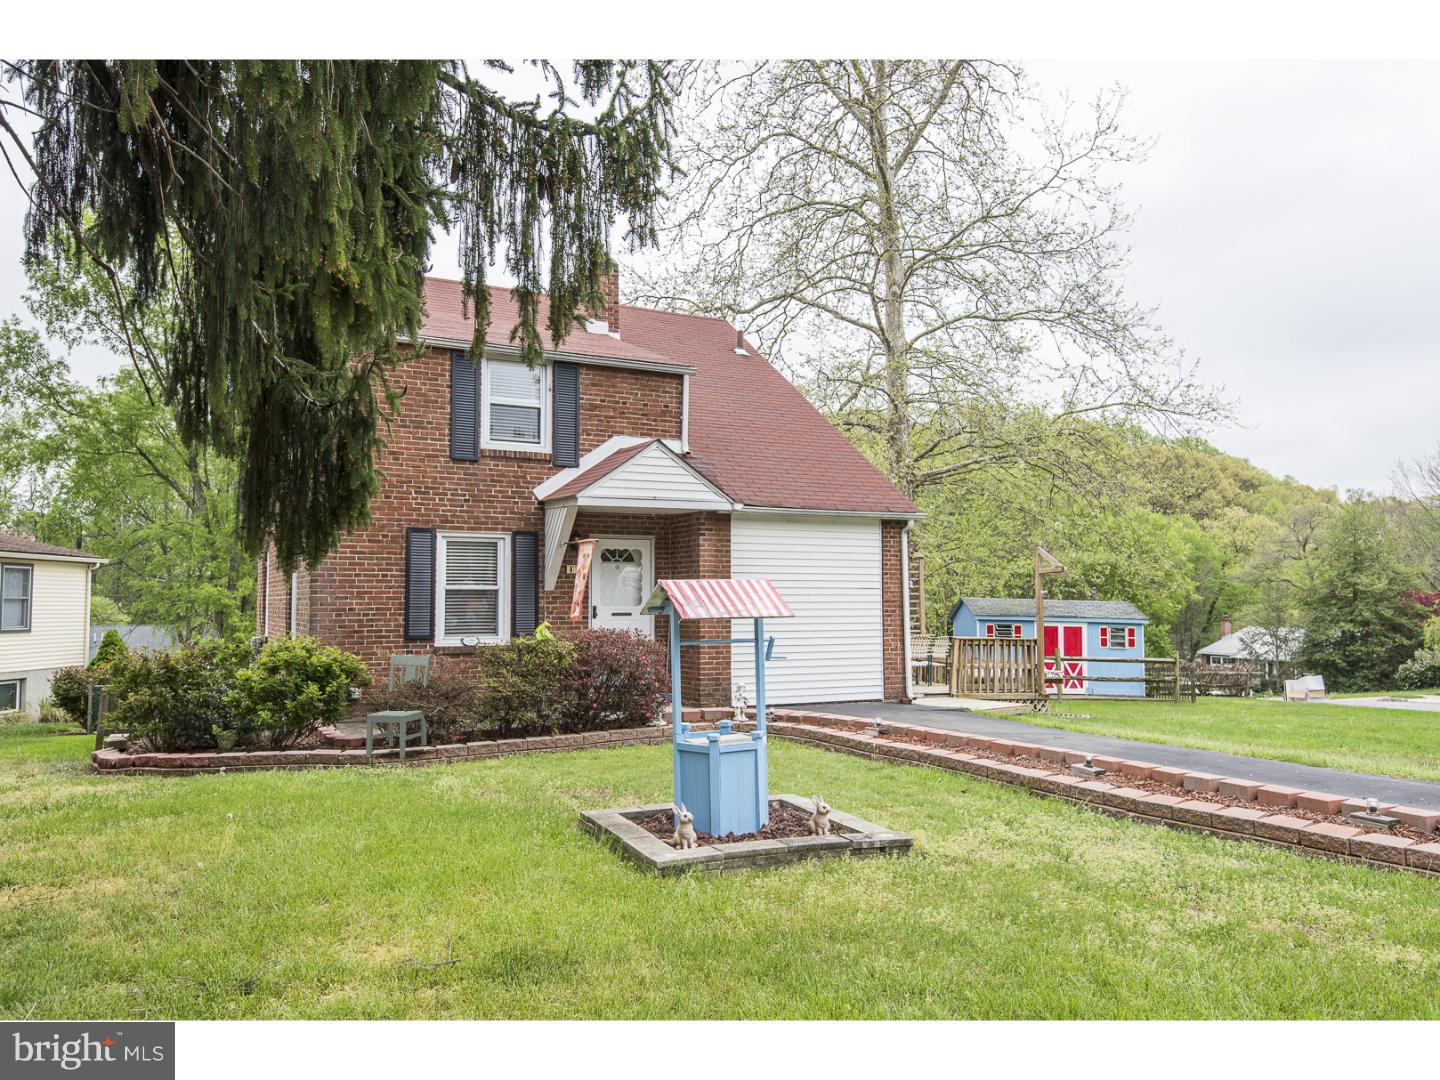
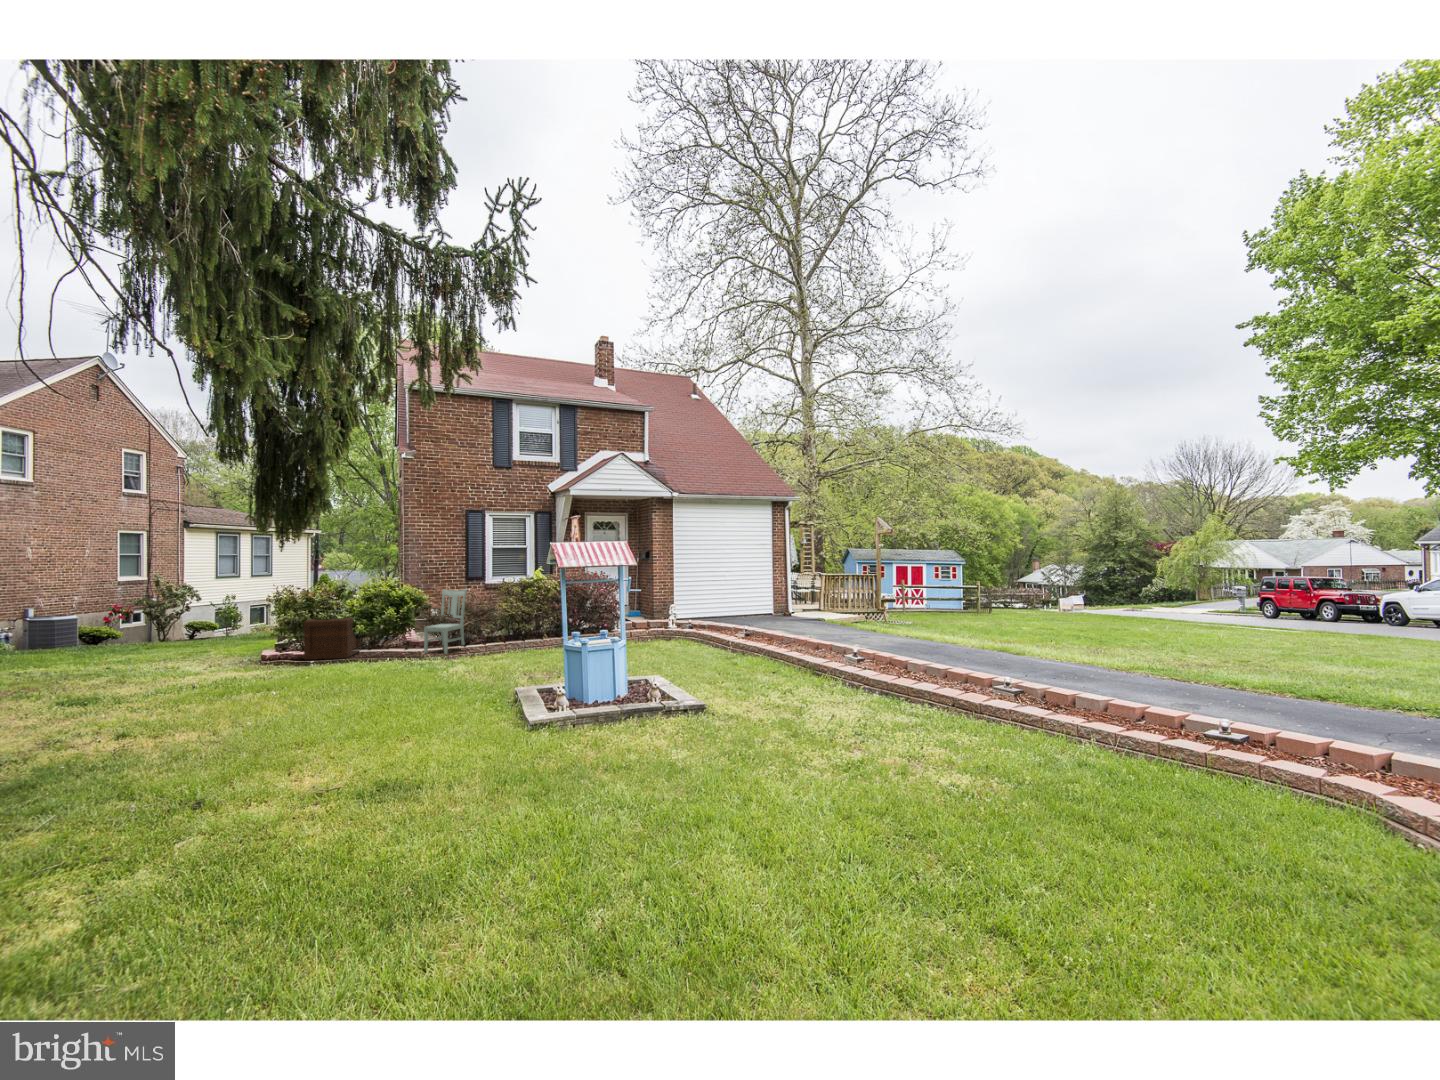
wooden crate: none [178,695,260,767] -> present [304,618,360,660]

